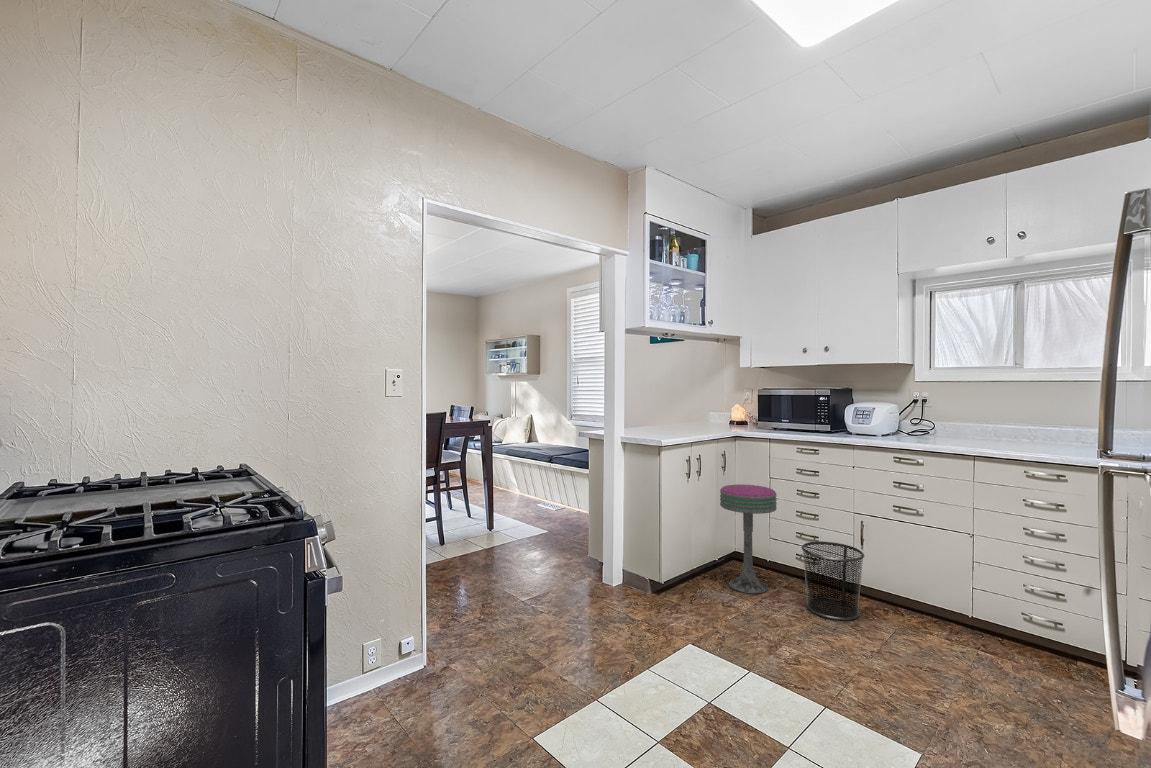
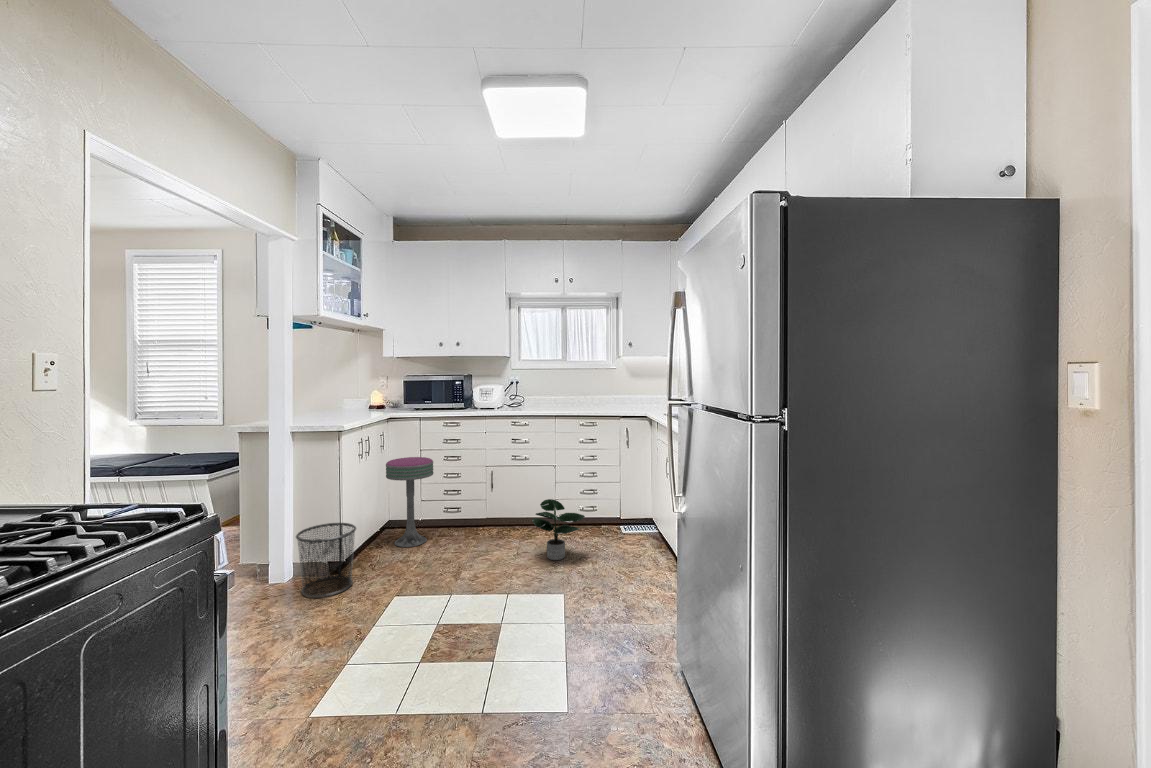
waste bin: present [802,541,864,620] -> present [296,523,356,598]
potted plant: none [899,586,1003,692] -> present [532,499,585,560]

